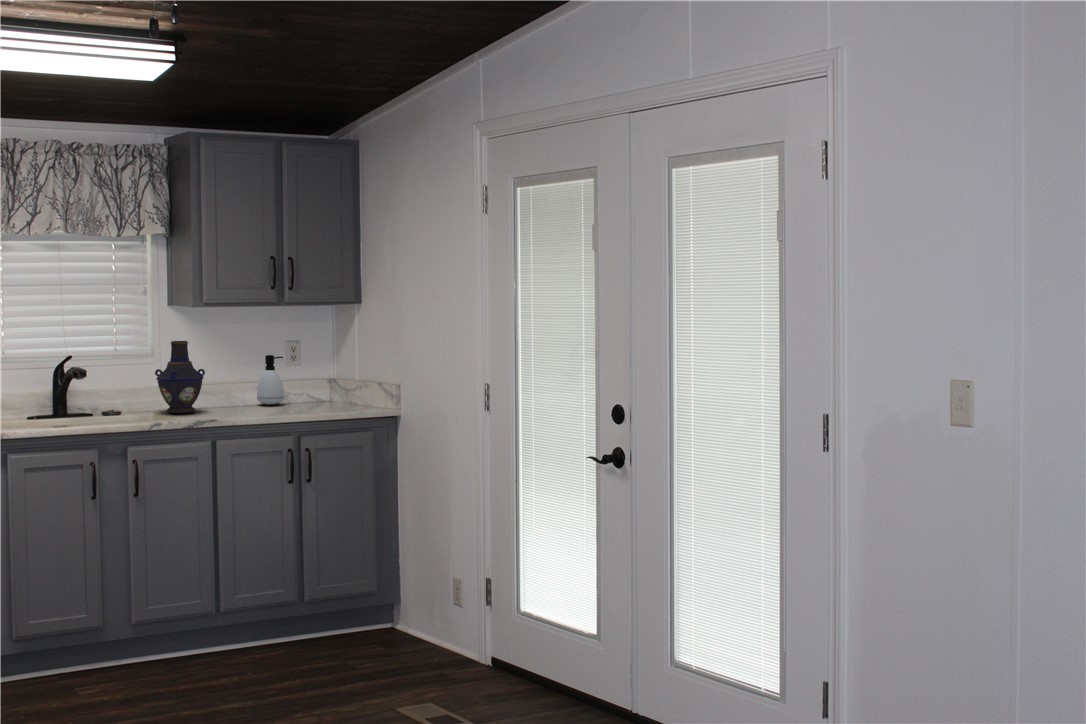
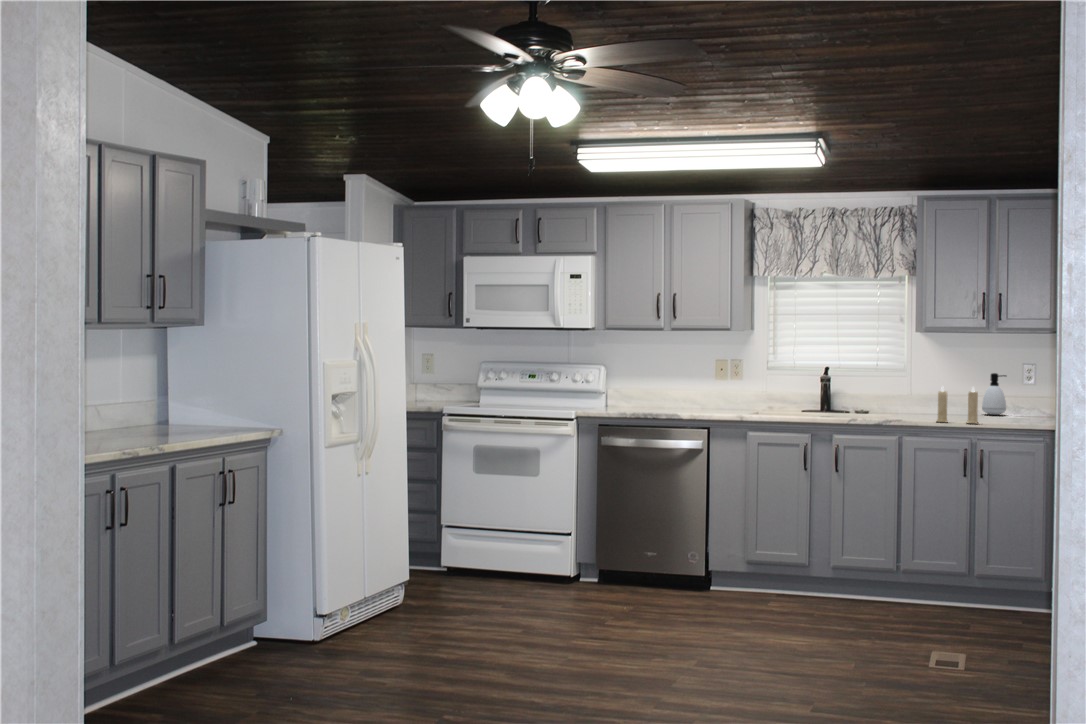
vase: present [155,341,205,414] -> none [898,358,937,415]
candle: none [208,377,259,425] -> present [937,387,978,423]

